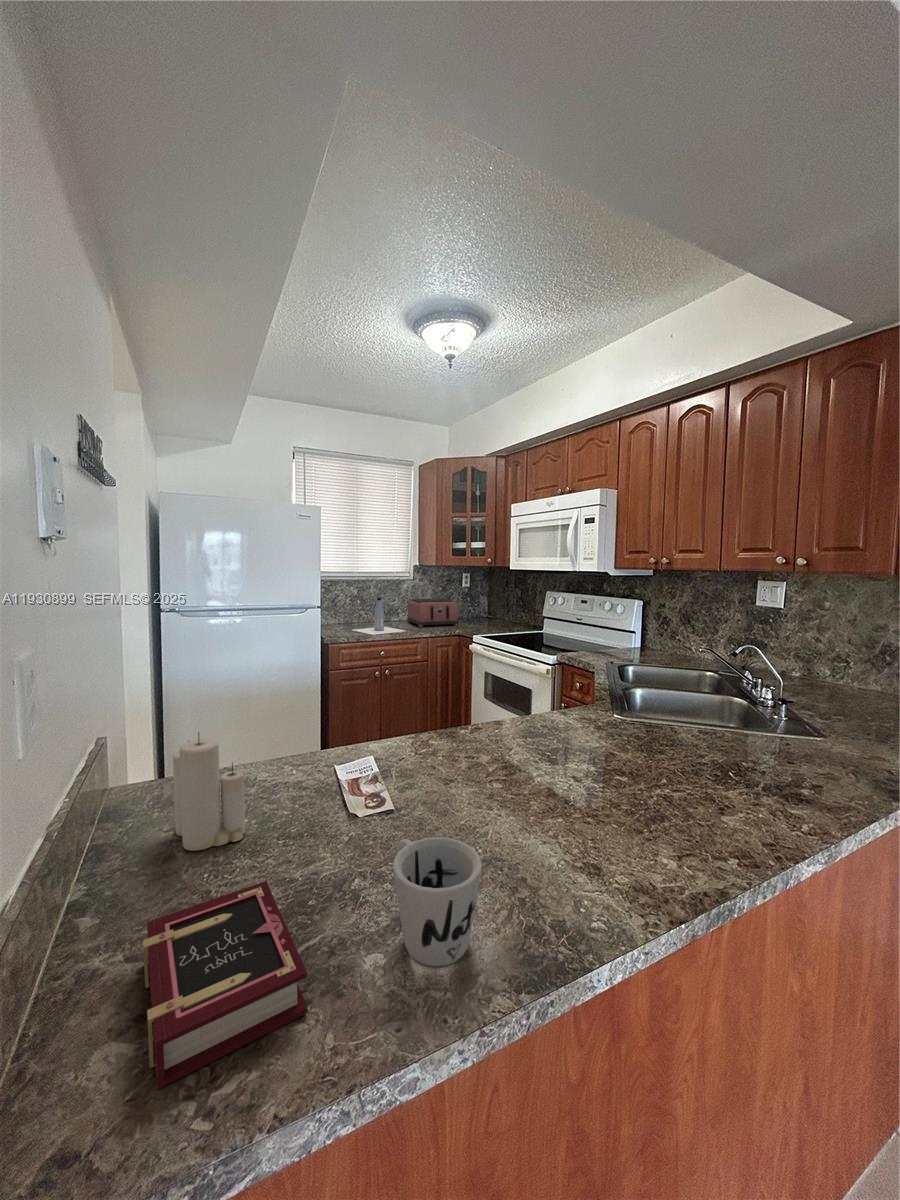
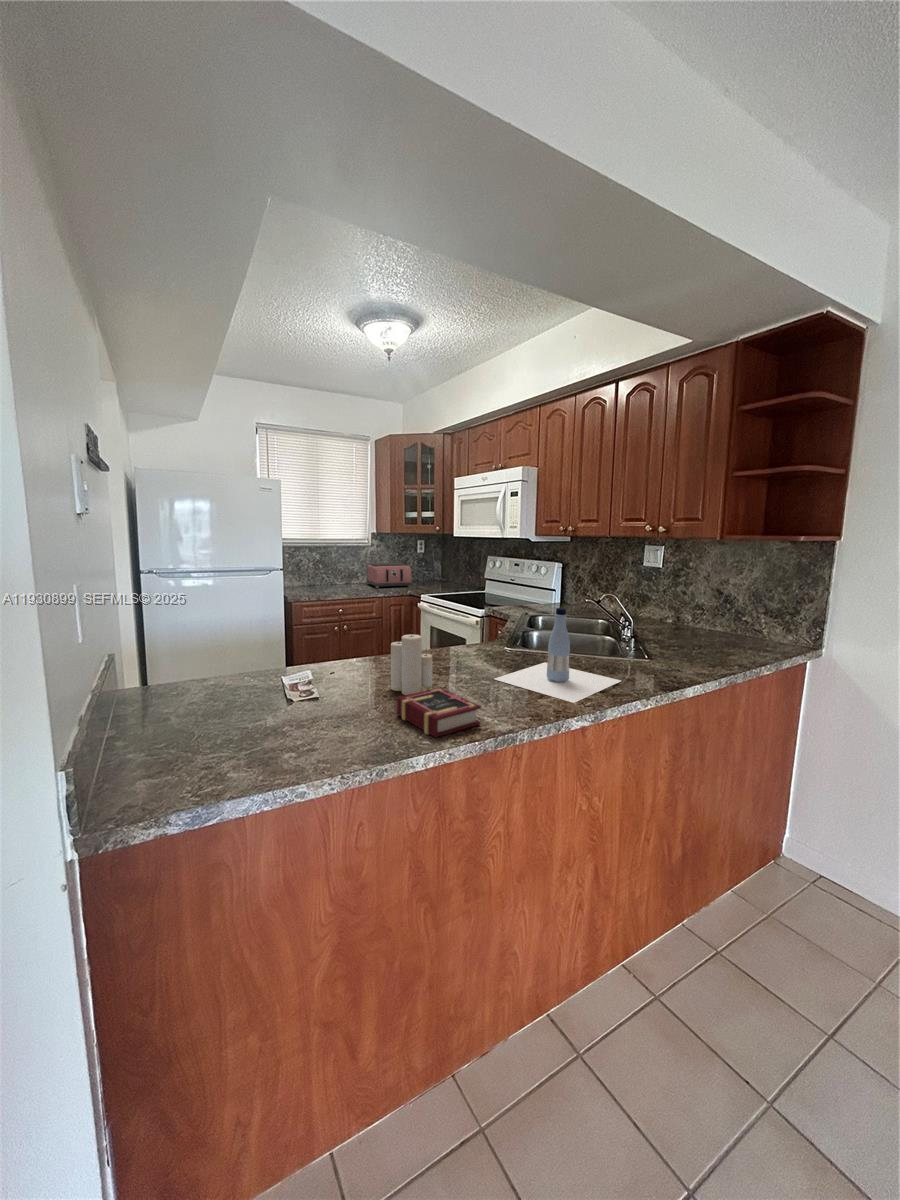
bottle: present [353,598,405,635] -> present [494,608,621,703]
candle: present [173,732,245,851] -> present [391,632,433,695]
mug: present [393,837,482,967] -> none [300,693,354,756]
book: present [143,881,308,1089] -> present [397,688,481,737]

